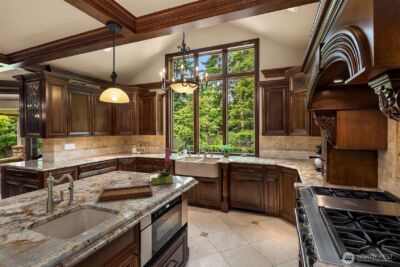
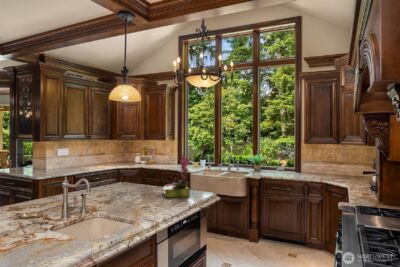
tray: present [99,177,153,201] -> none [112,186,168,211]

